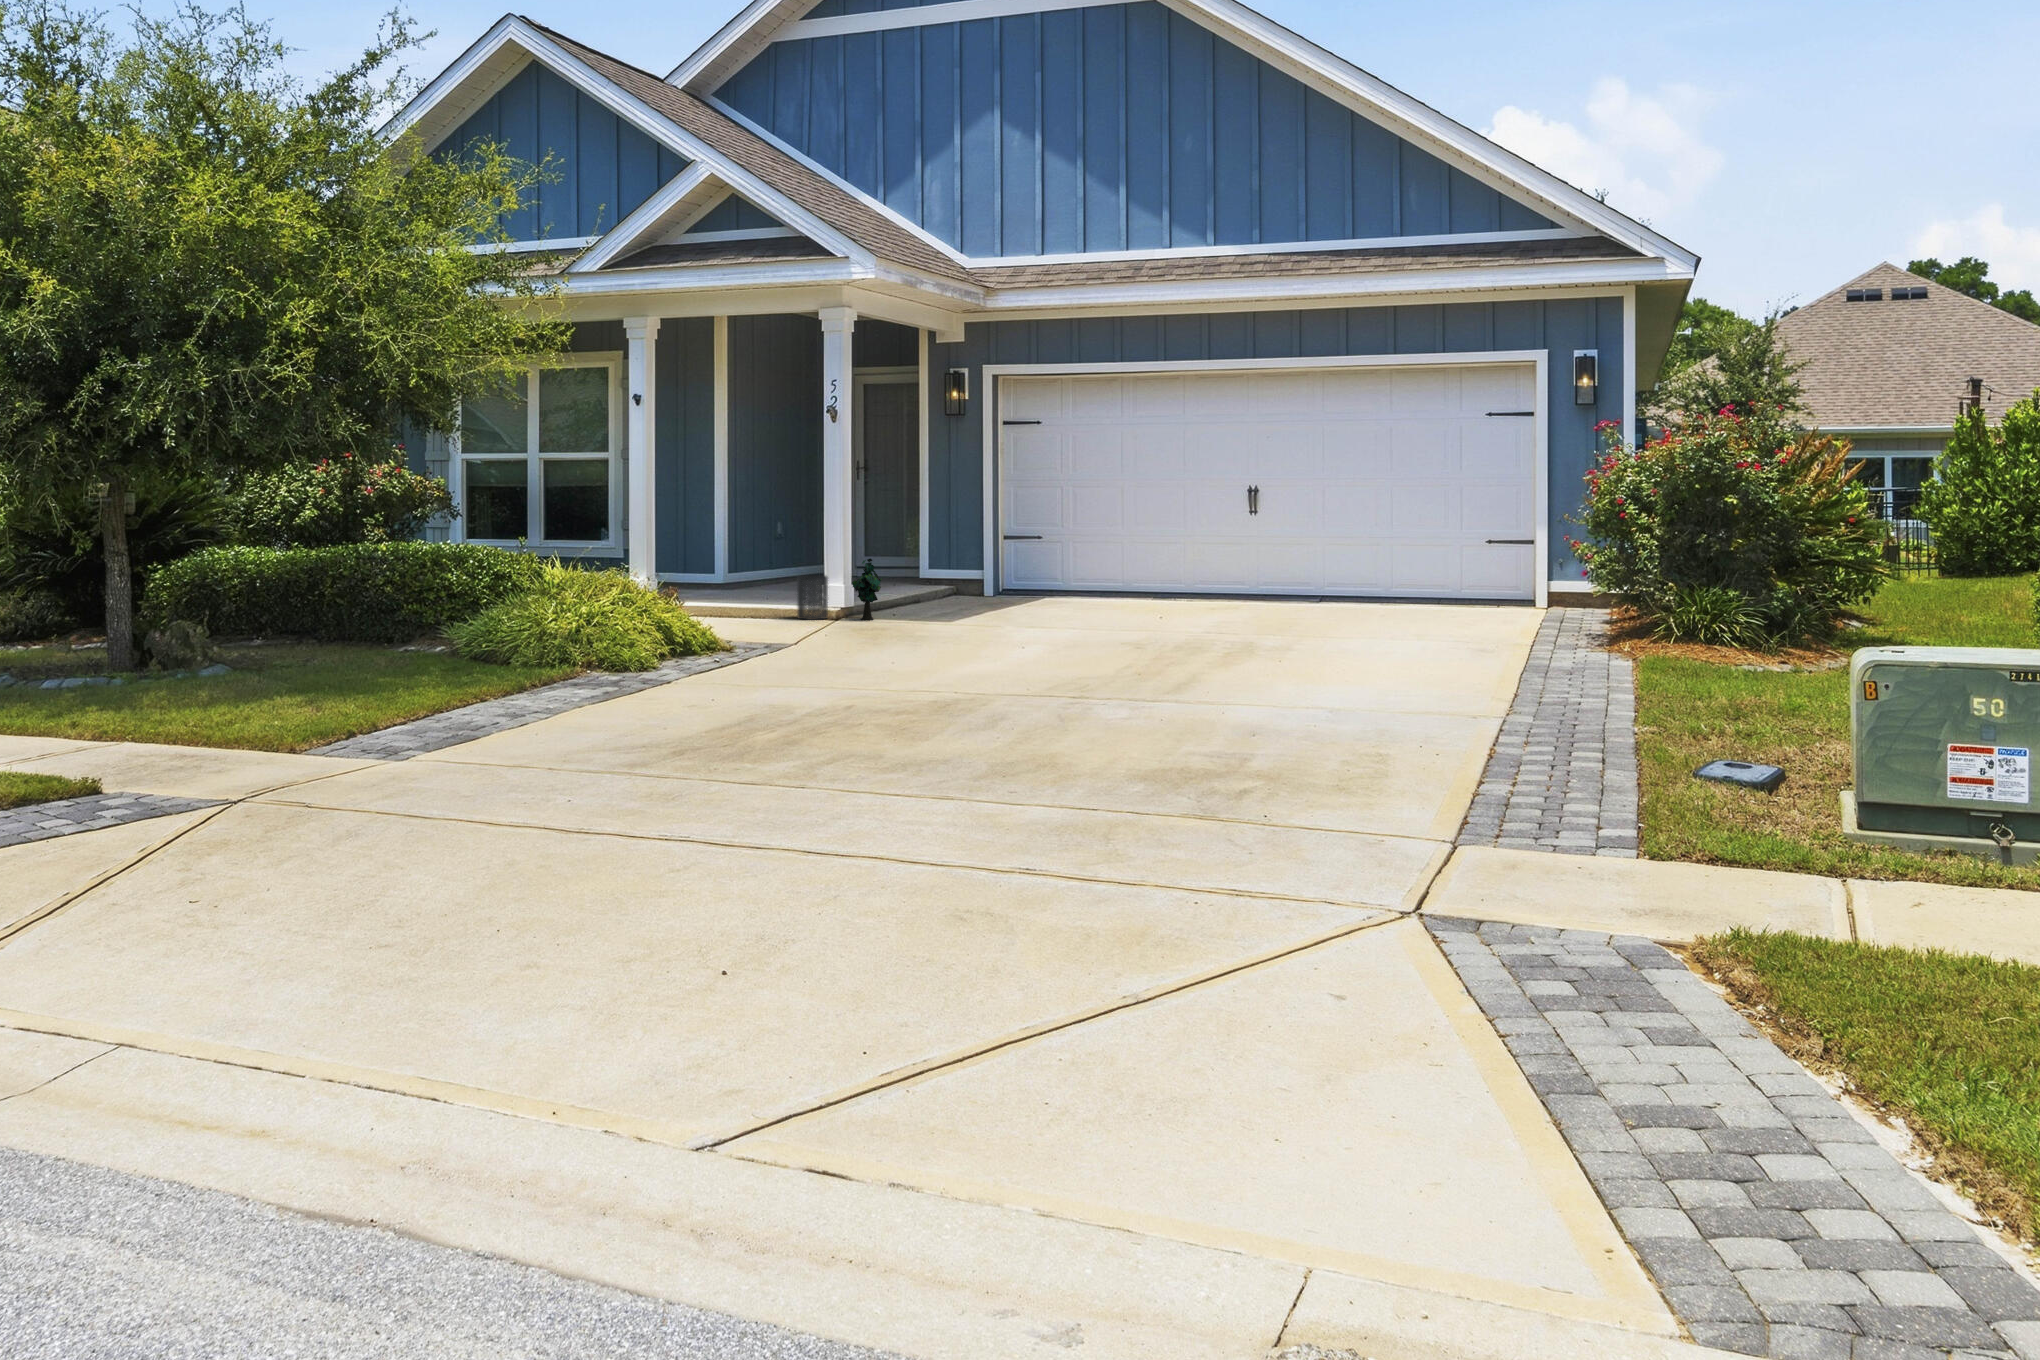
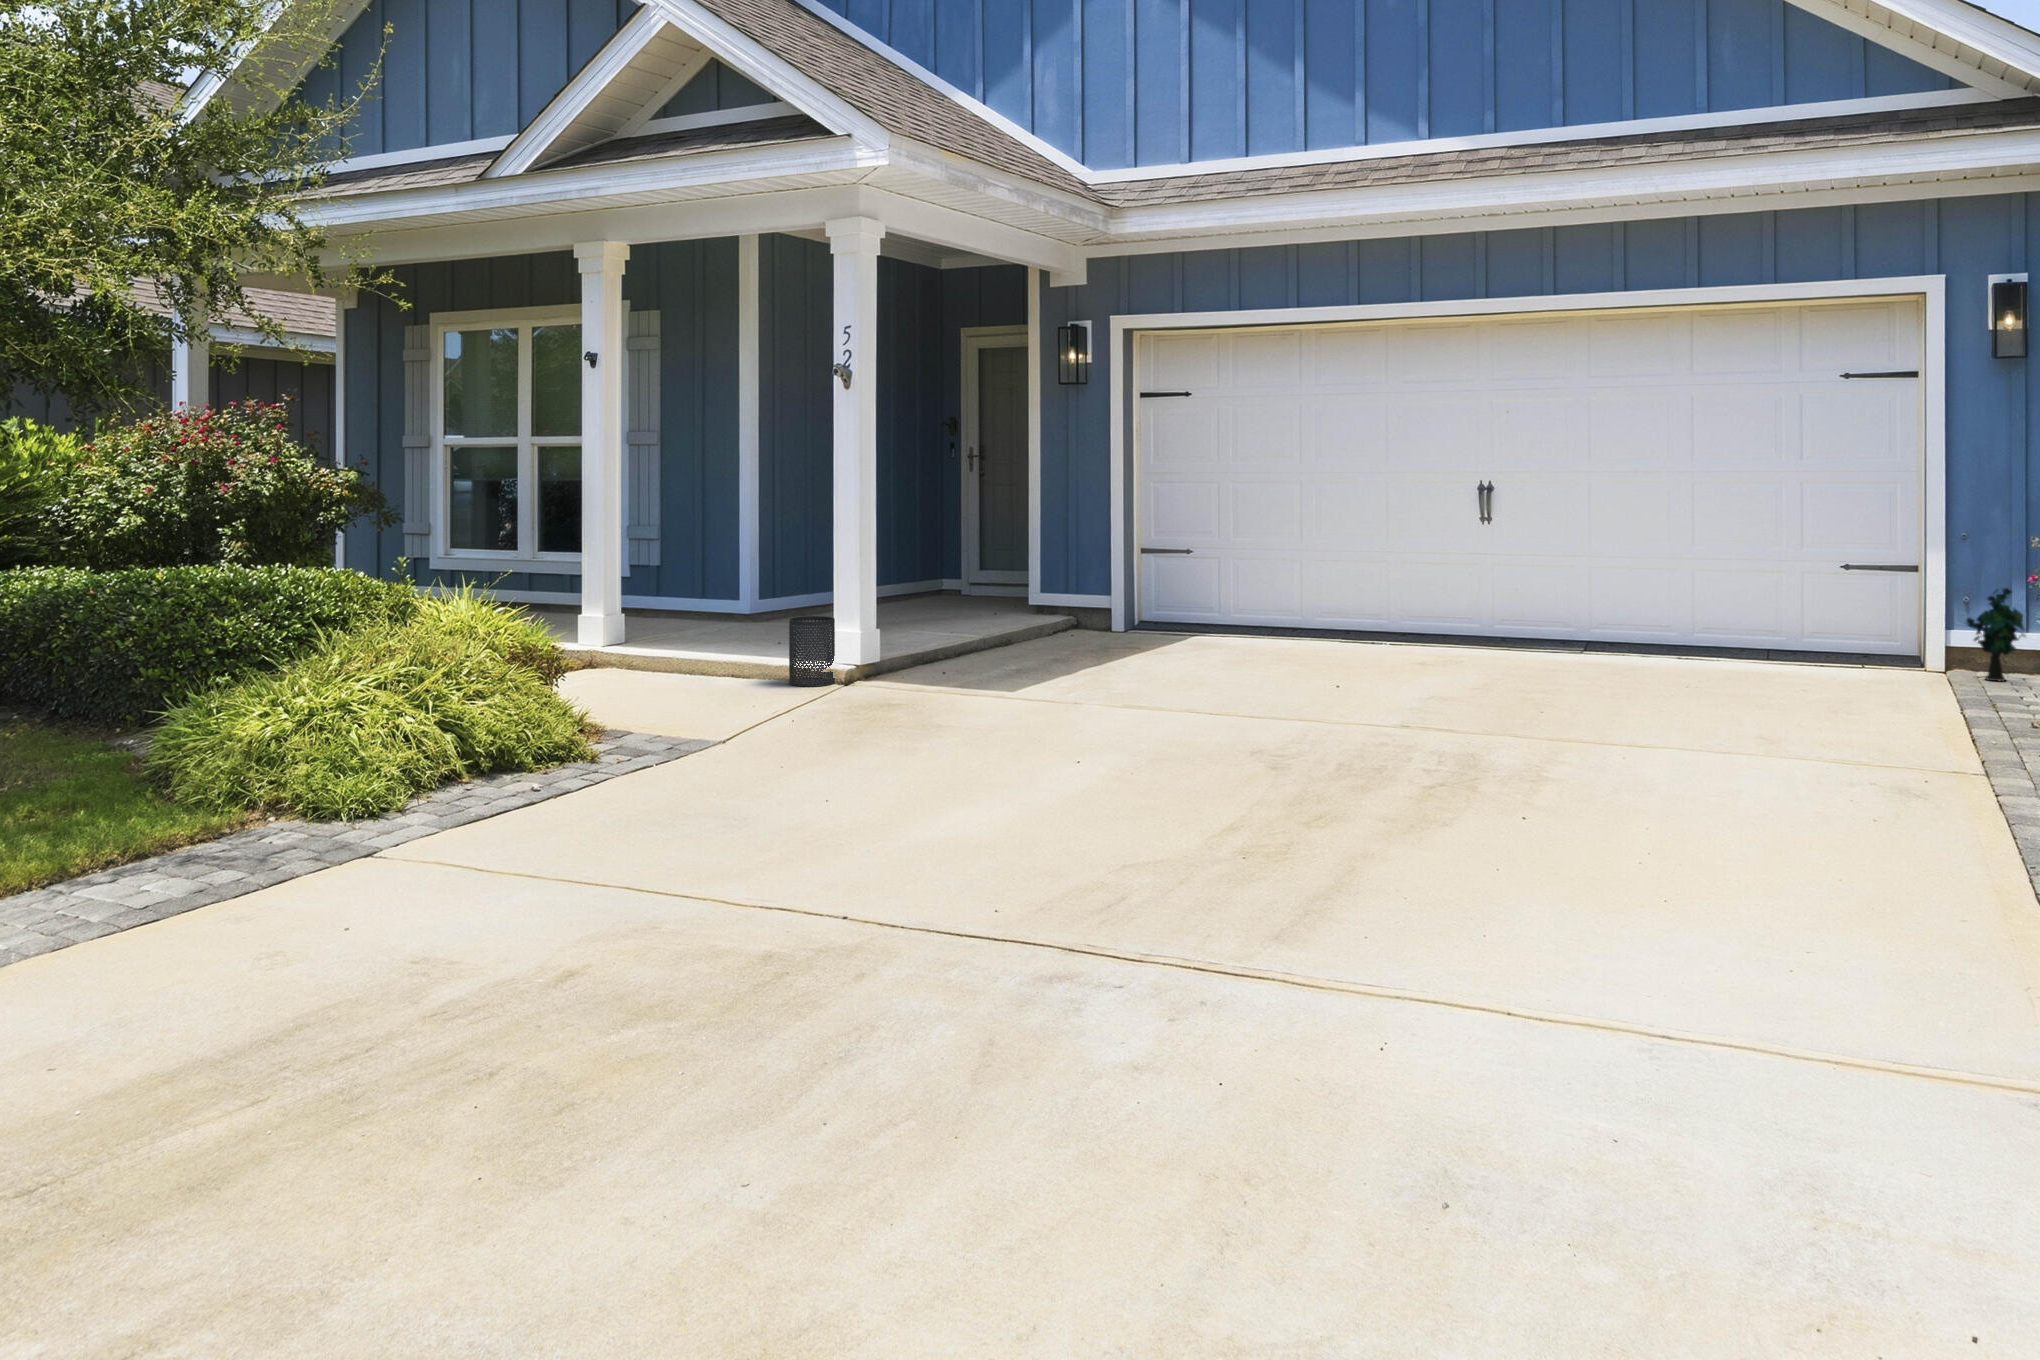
decorative plant: present [852,558,882,620] -> present [1966,588,2025,681]

